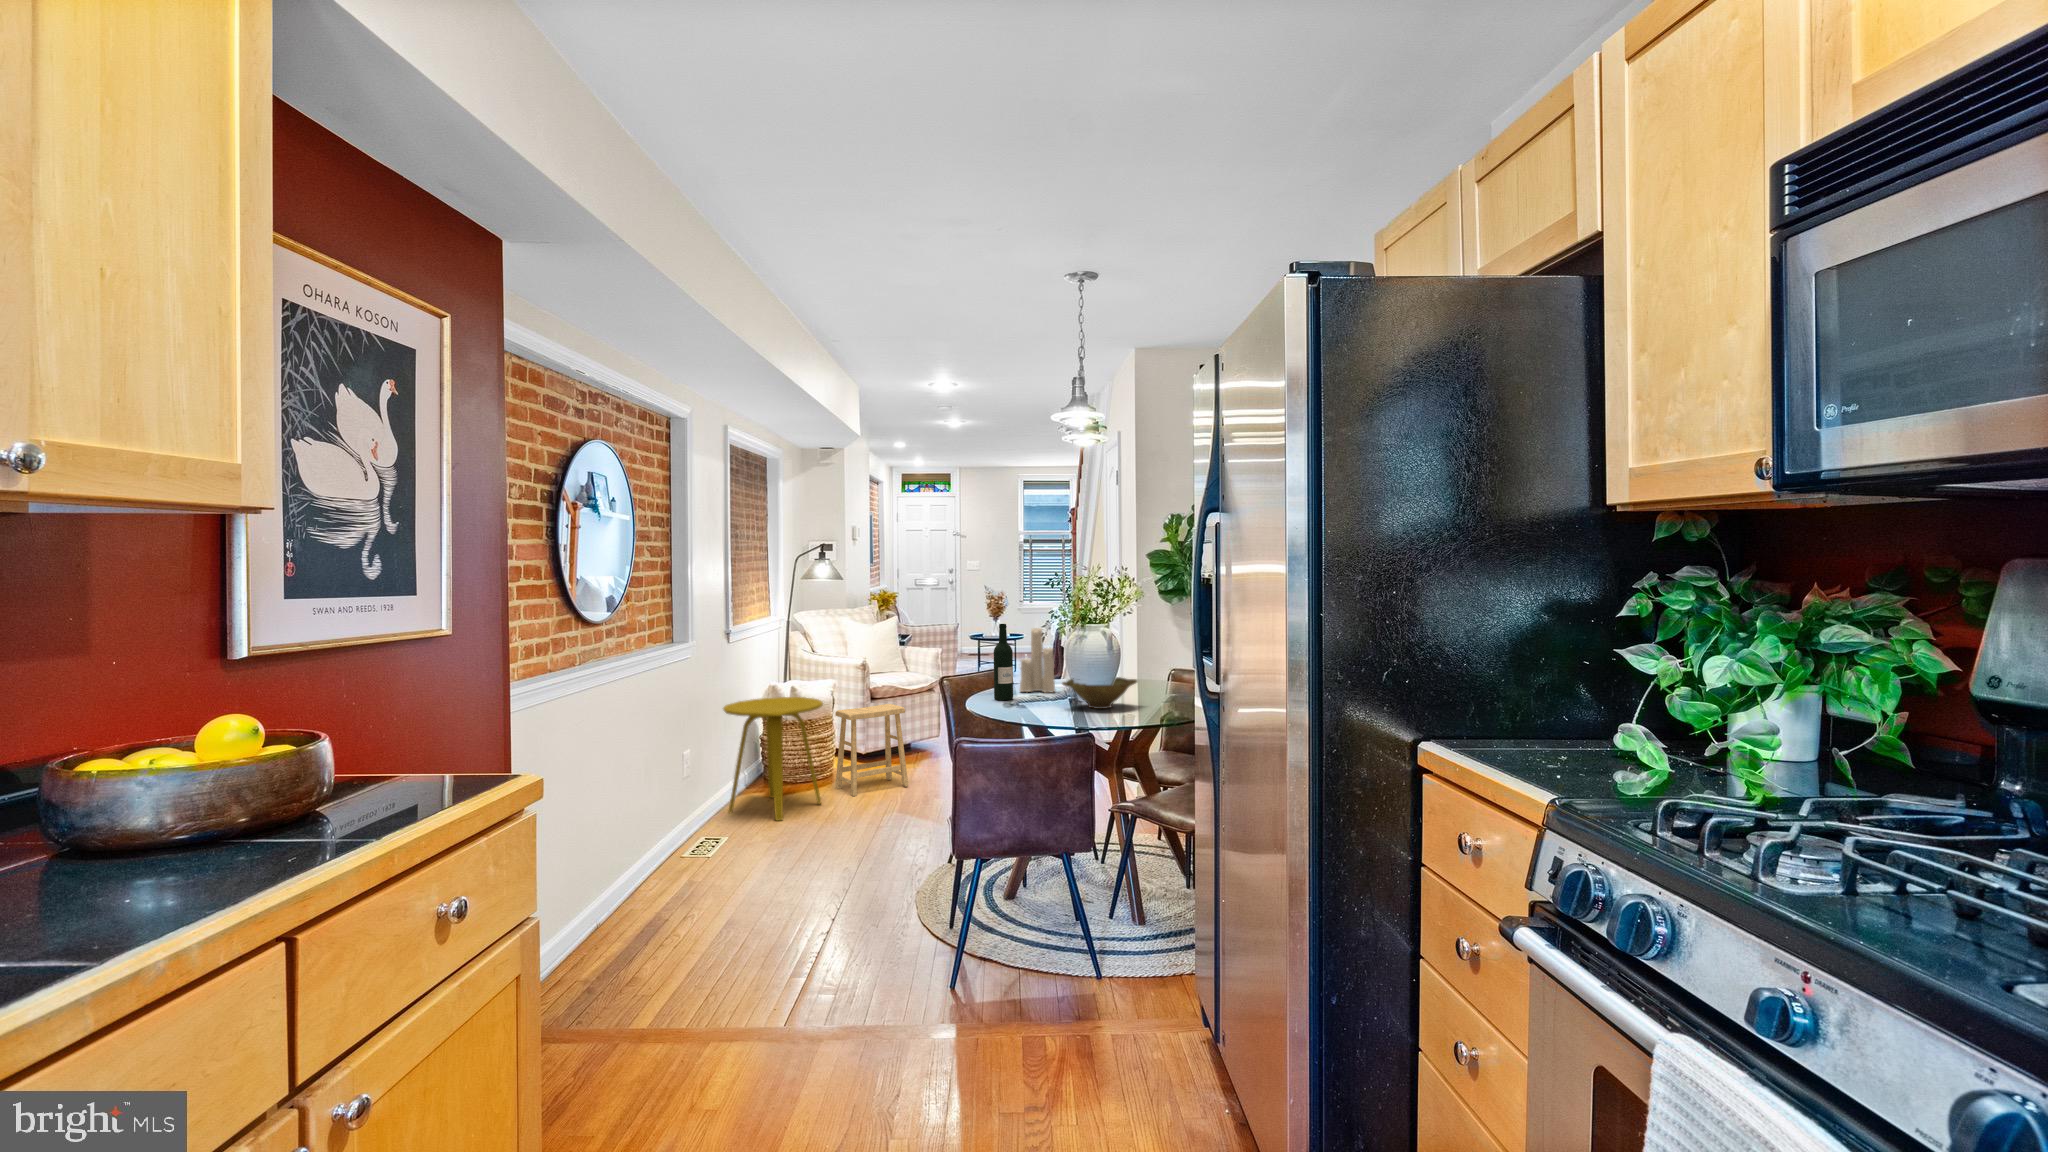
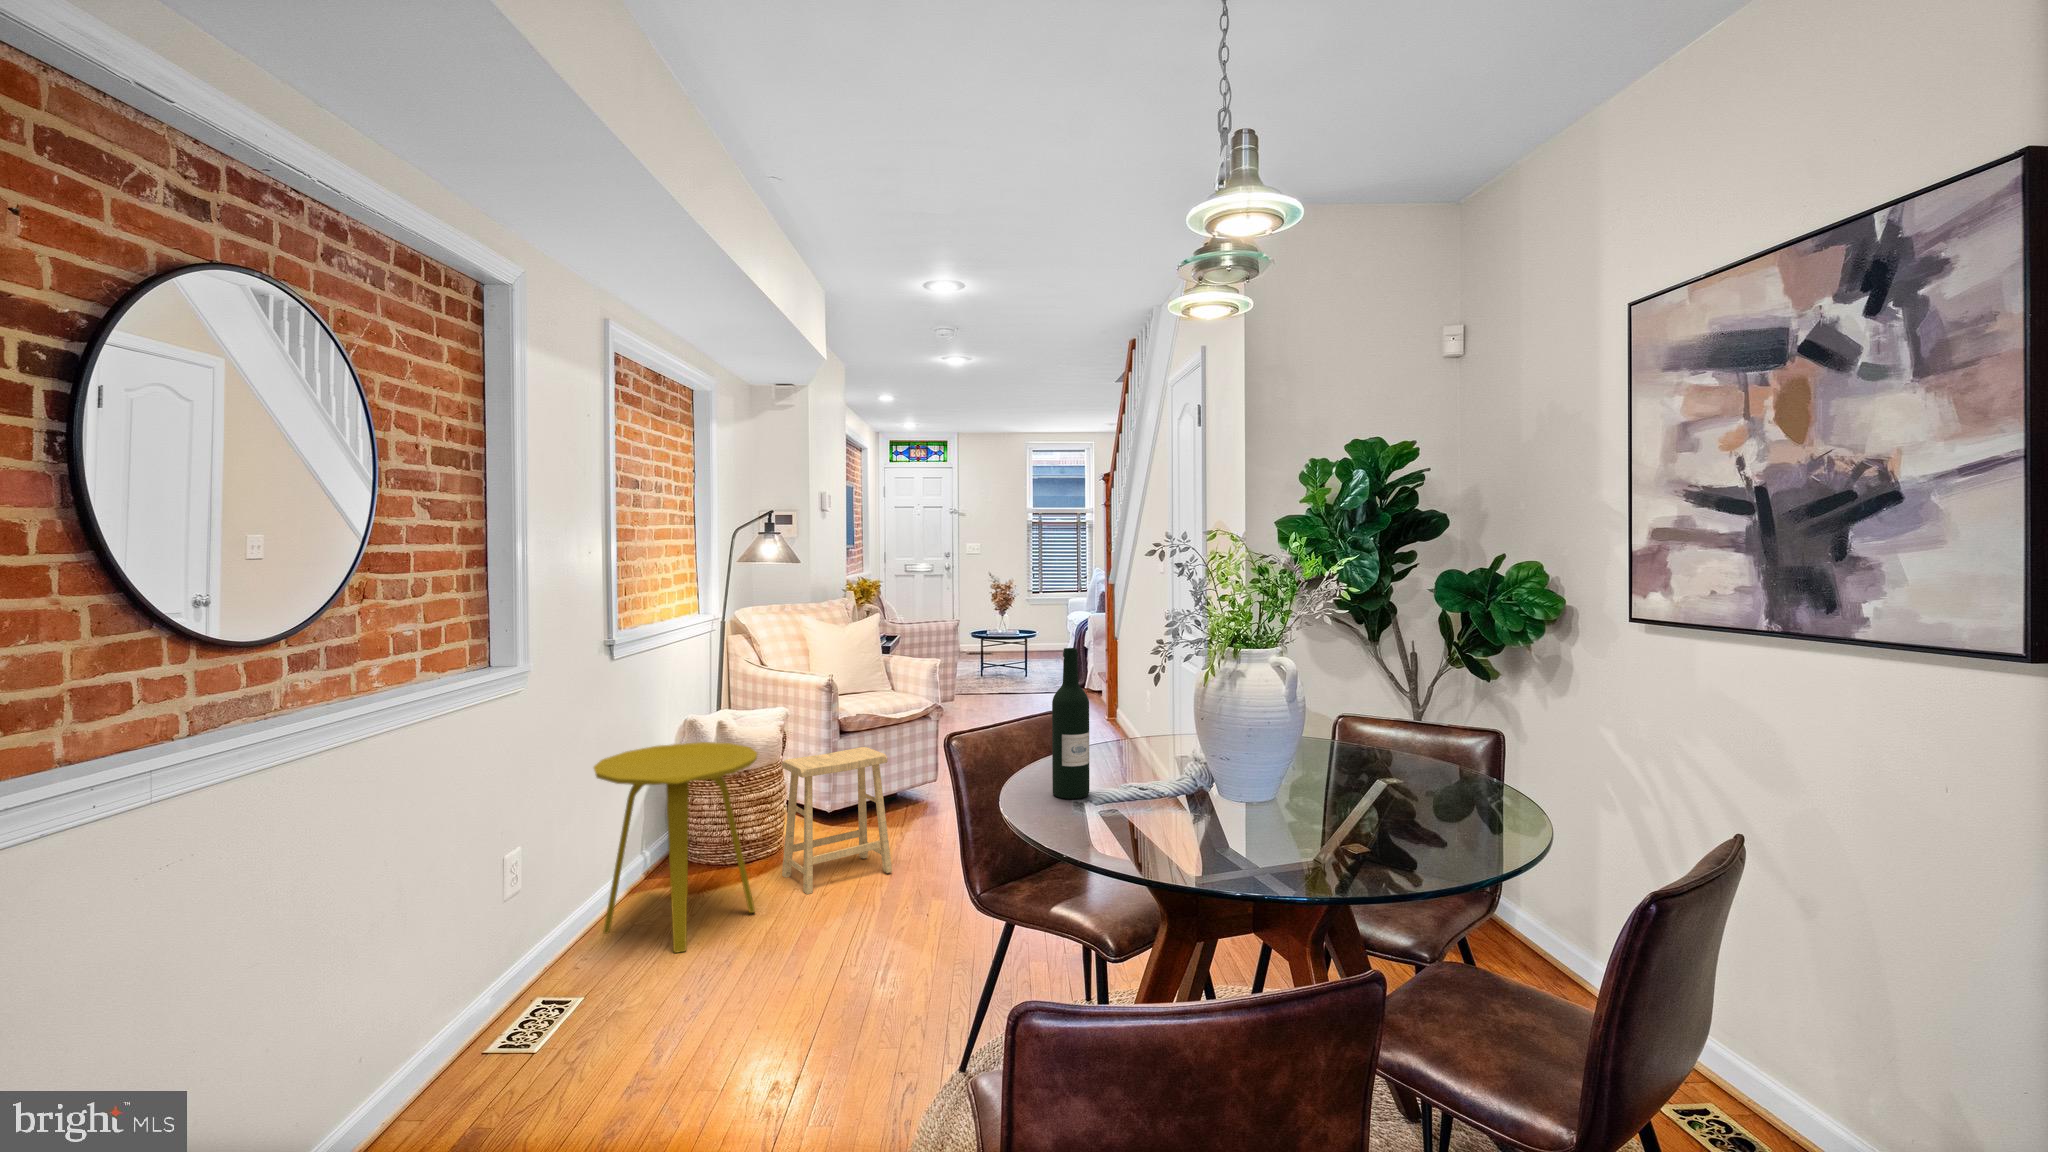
candle: present [1020,627,1055,692] -> none [1092,629,1159,773]
bowl: present [1062,677,1137,709] -> none [1206,758,1358,835]

